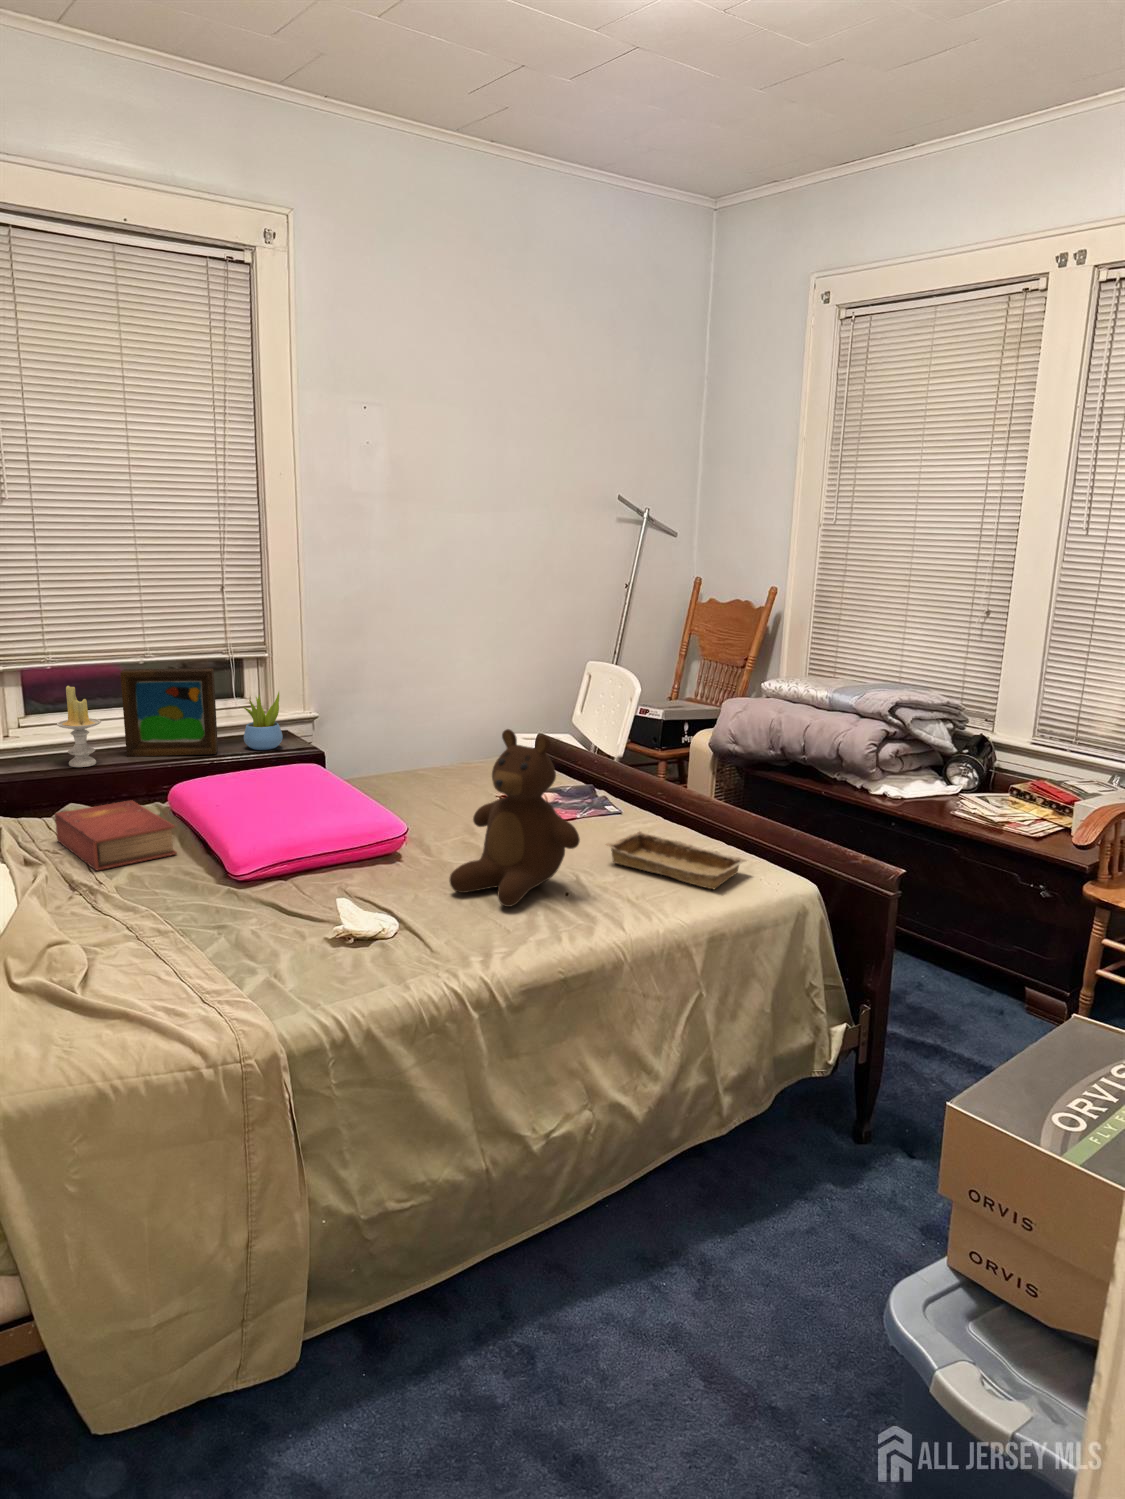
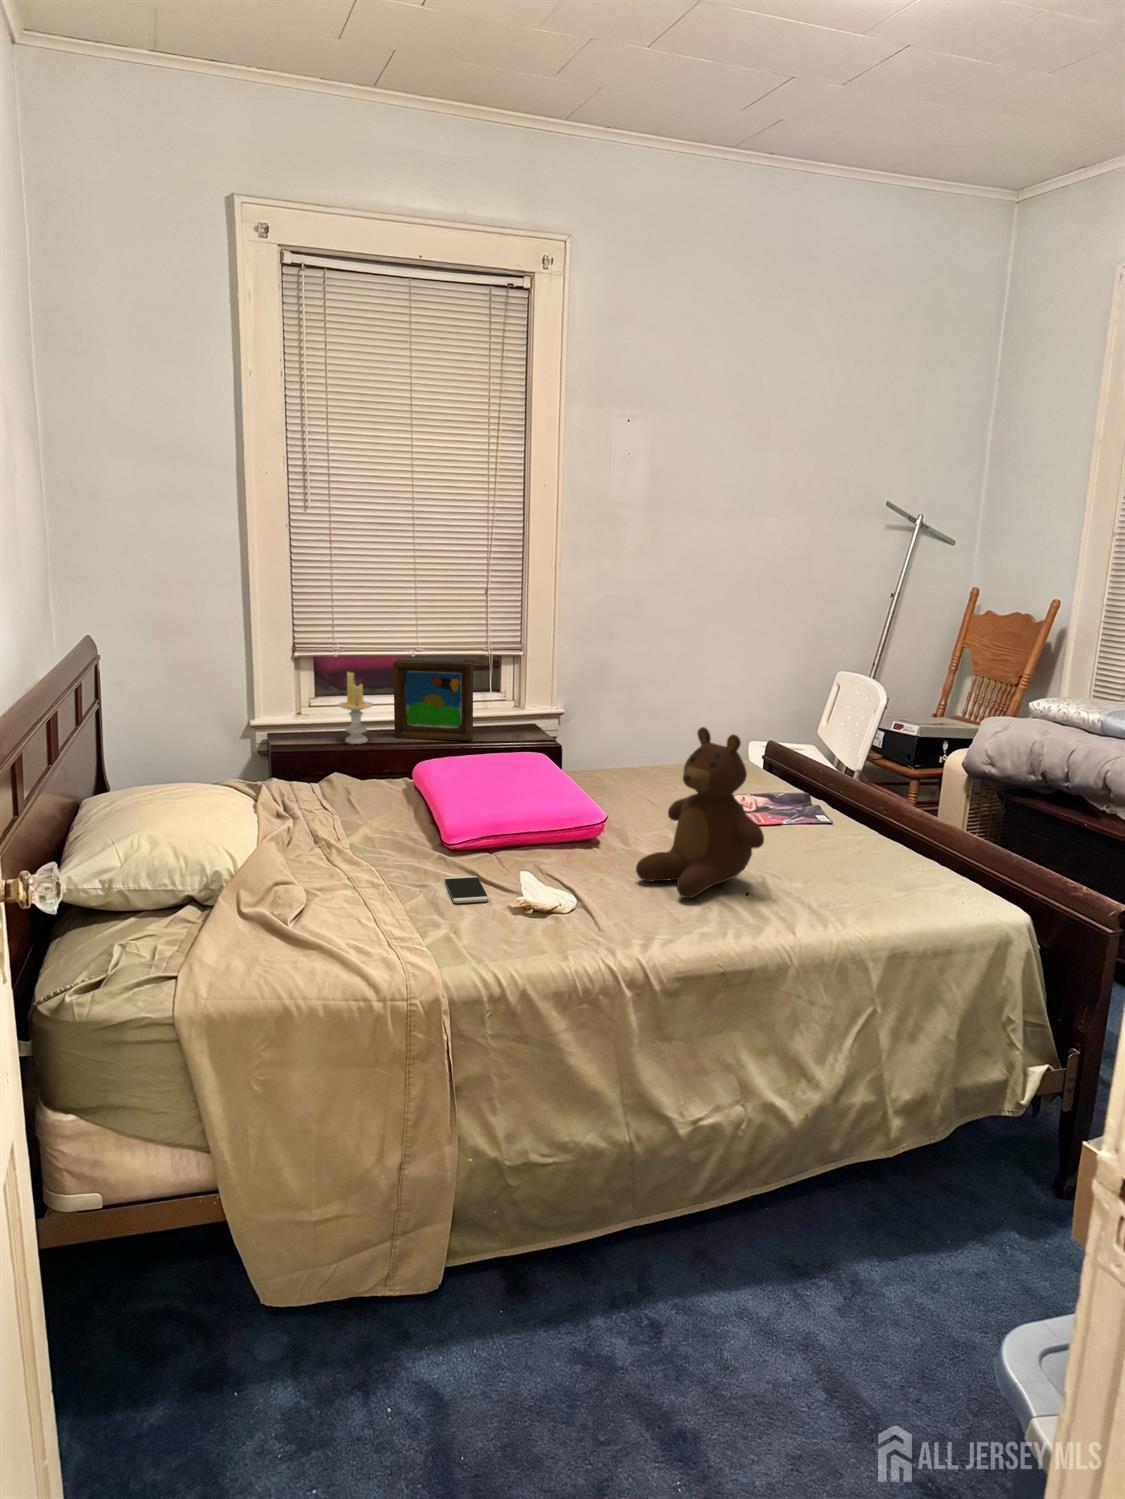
succulent plant: present [243,692,283,750] -> none [497,685,531,740]
book: present [55,801,177,871] -> none [315,773,408,830]
tray: present [606,832,747,889] -> none [800,841,951,905]
smartphone: none [243,907,300,940] -> present [444,876,488,903]

